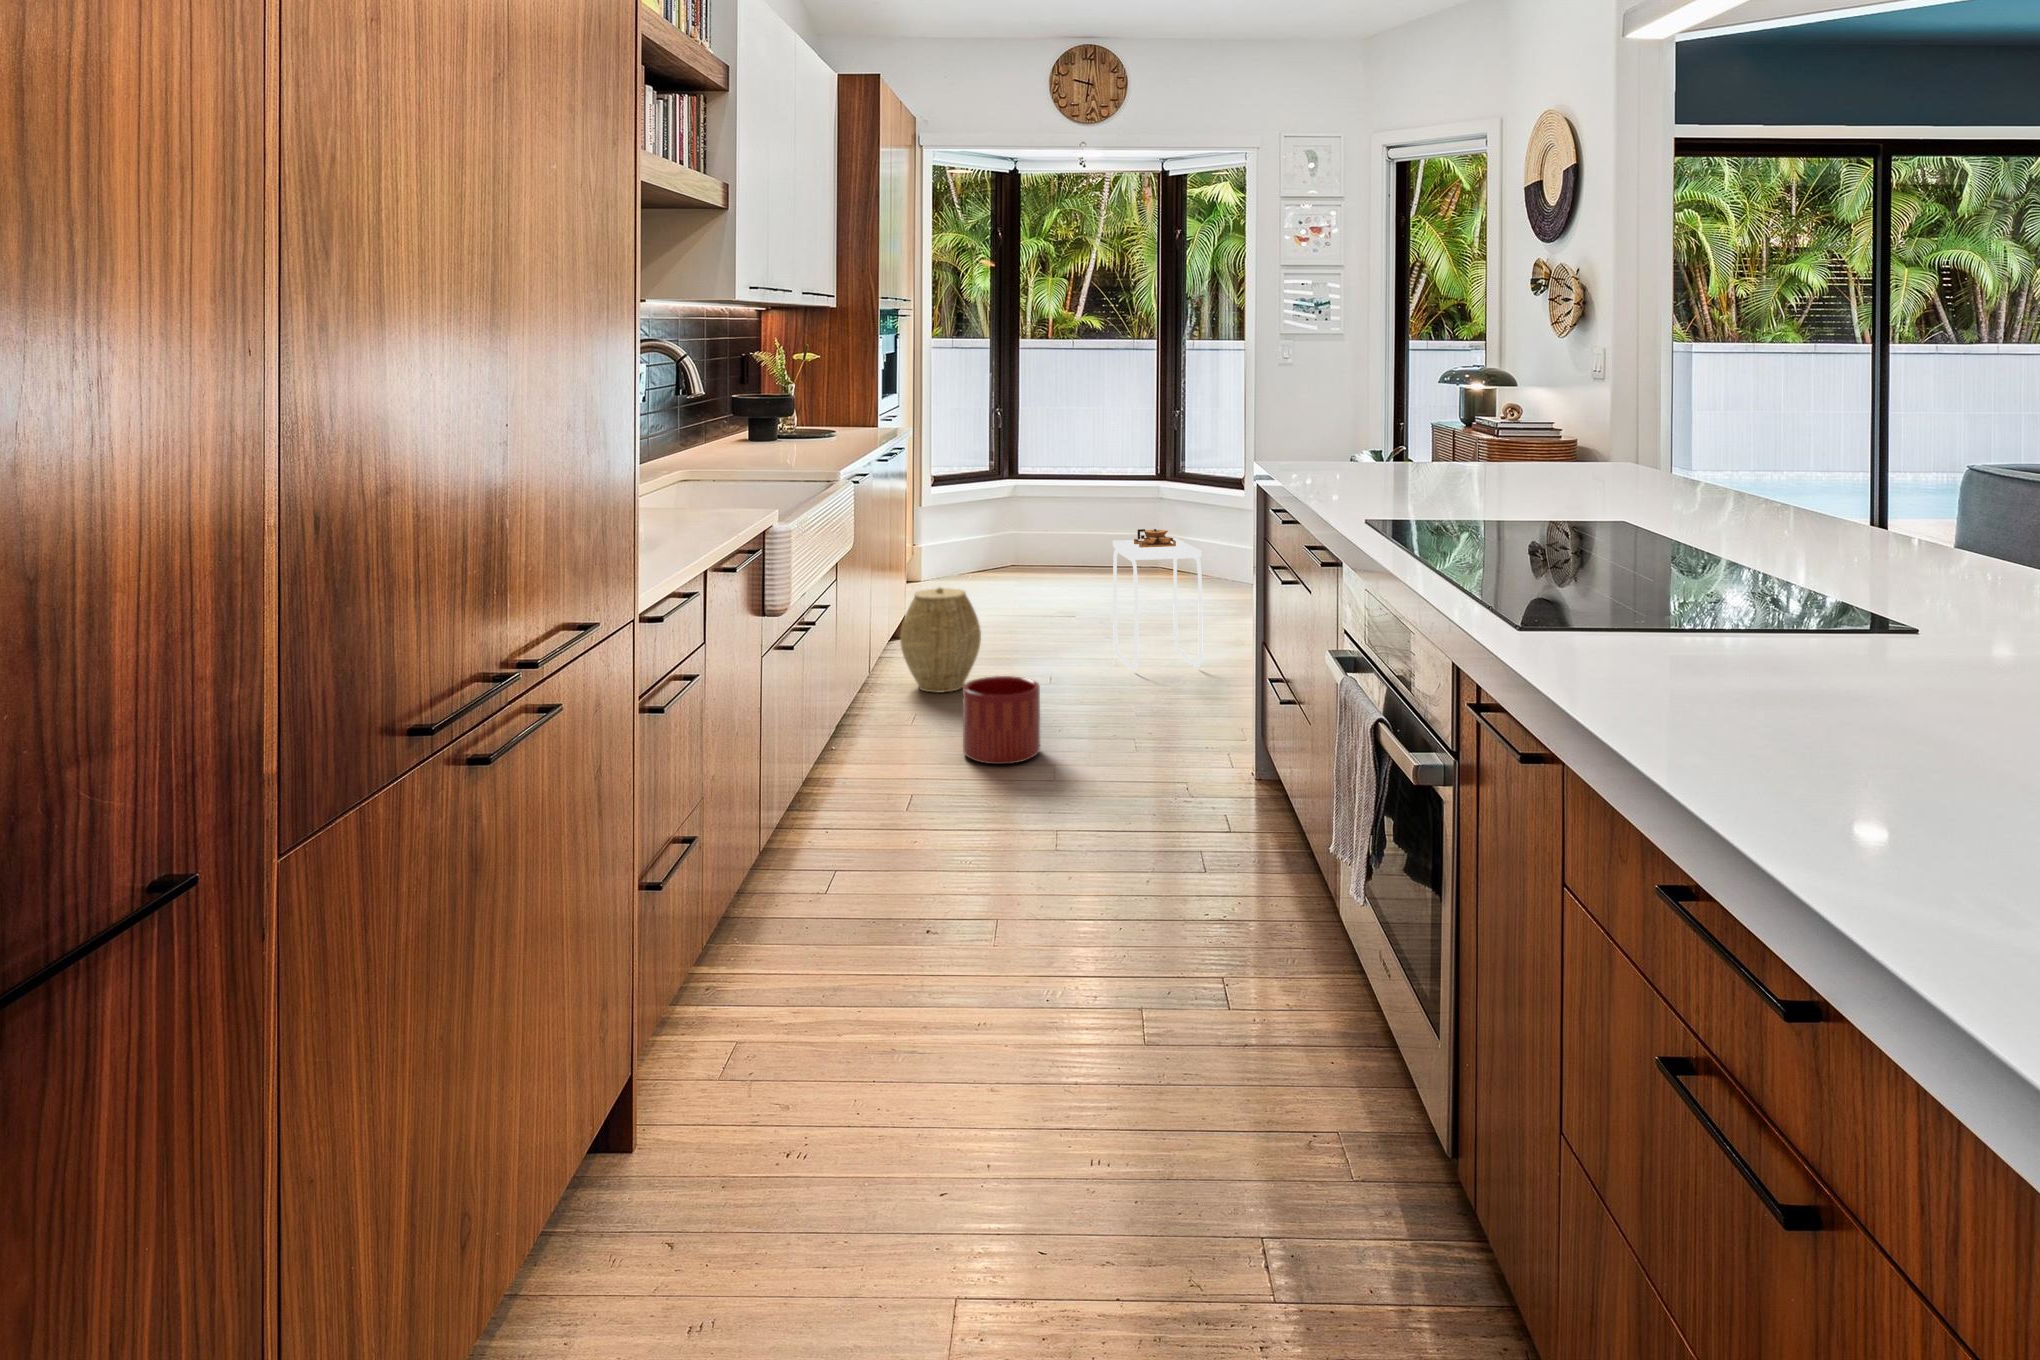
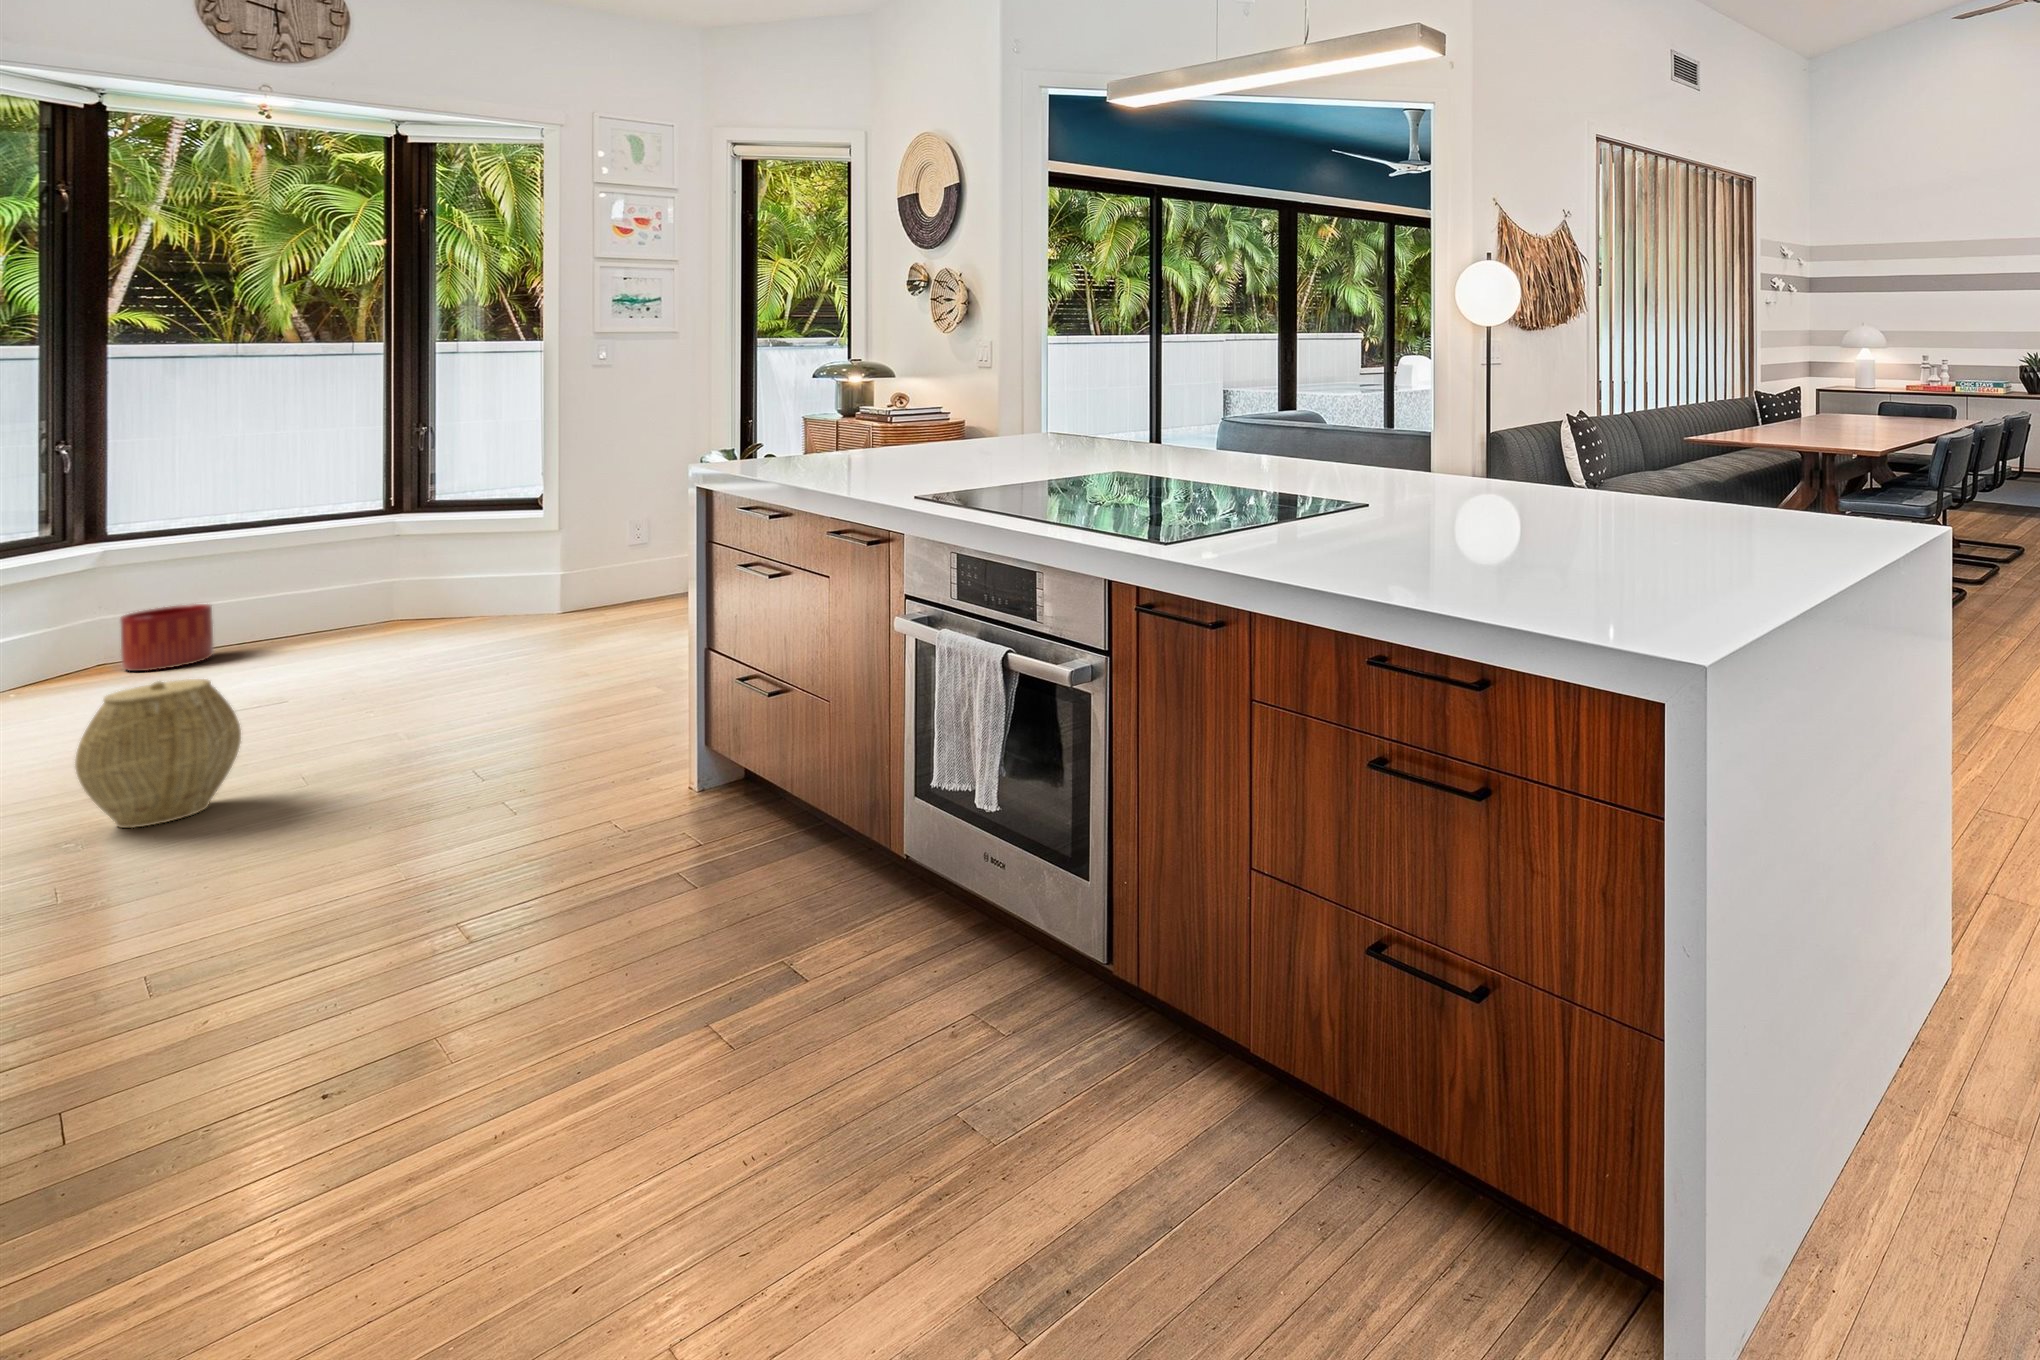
side table: present [1113,529,1203,671] -> none [421,558,577,725]
planter: present [963,676,1040,764] -> present [120,604,214,671]

